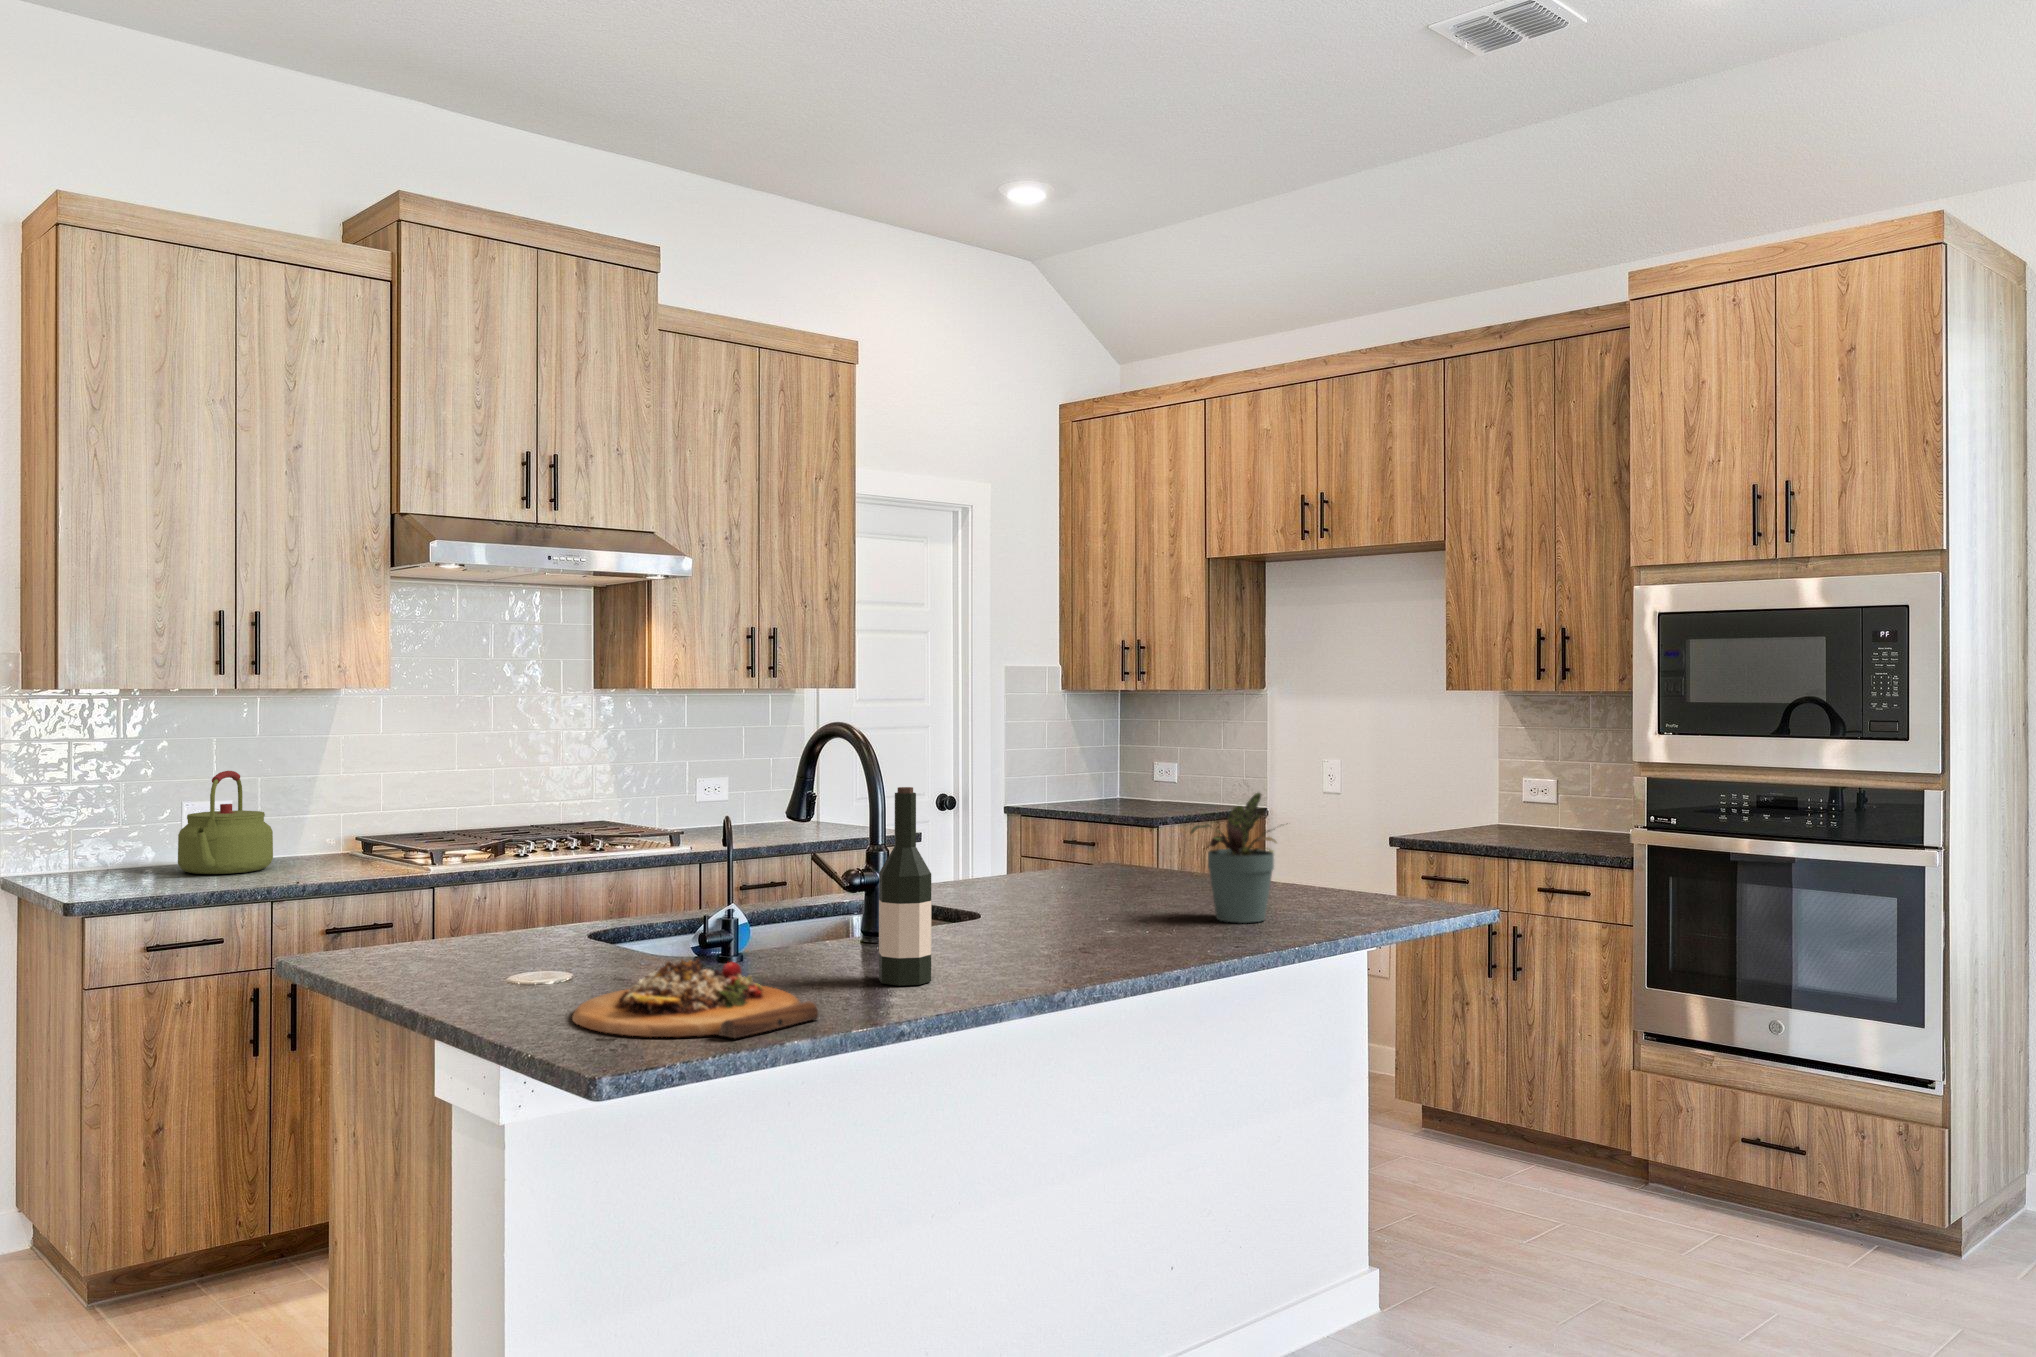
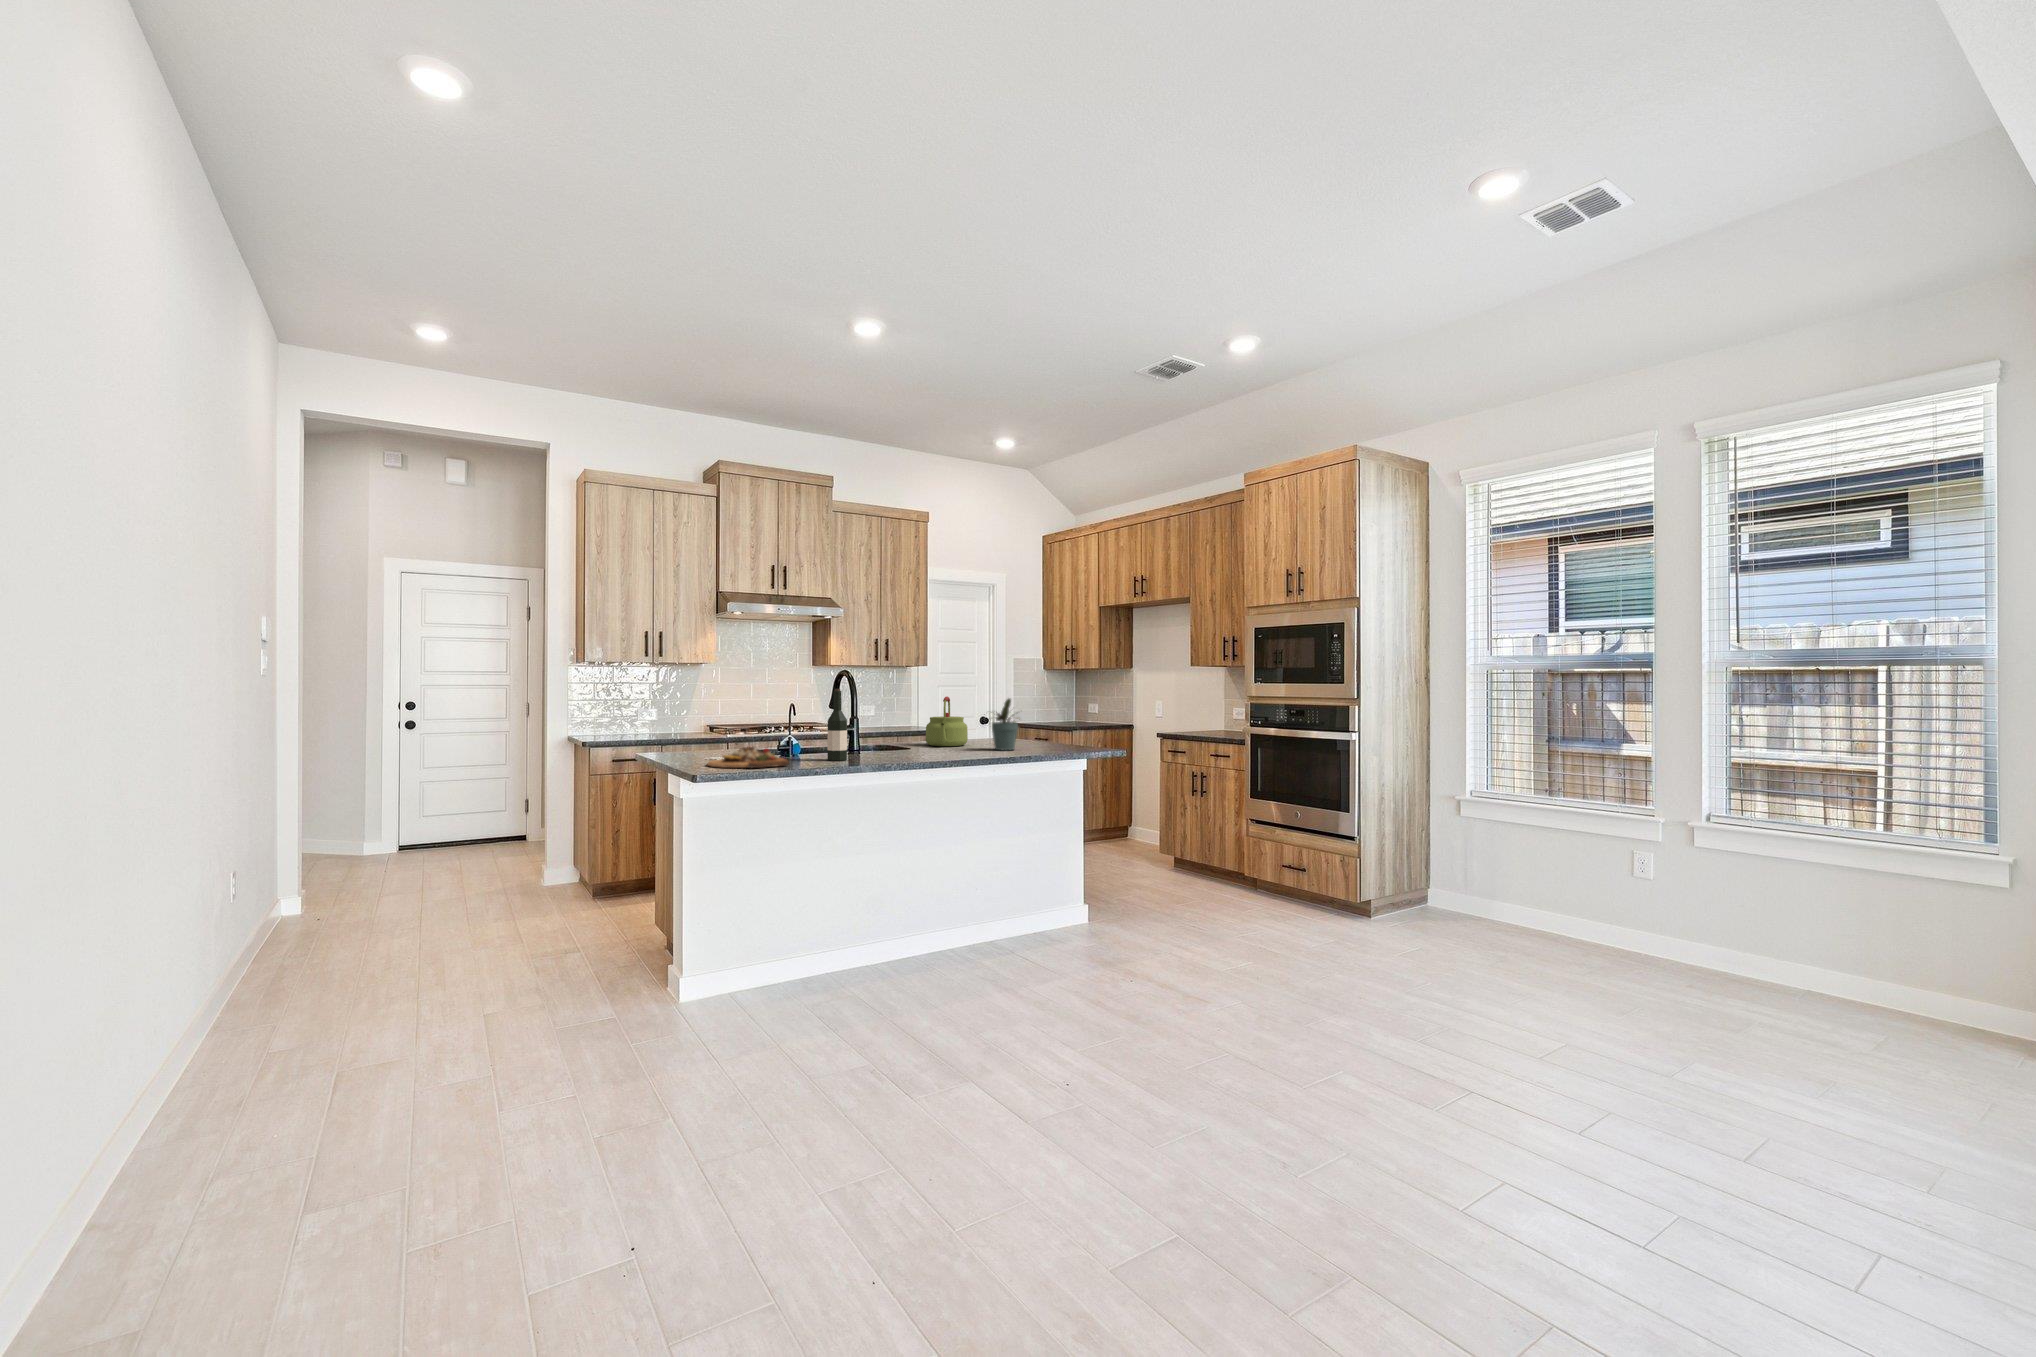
kettle: present [178,771,273,874] -> present [926,697,968,746]

